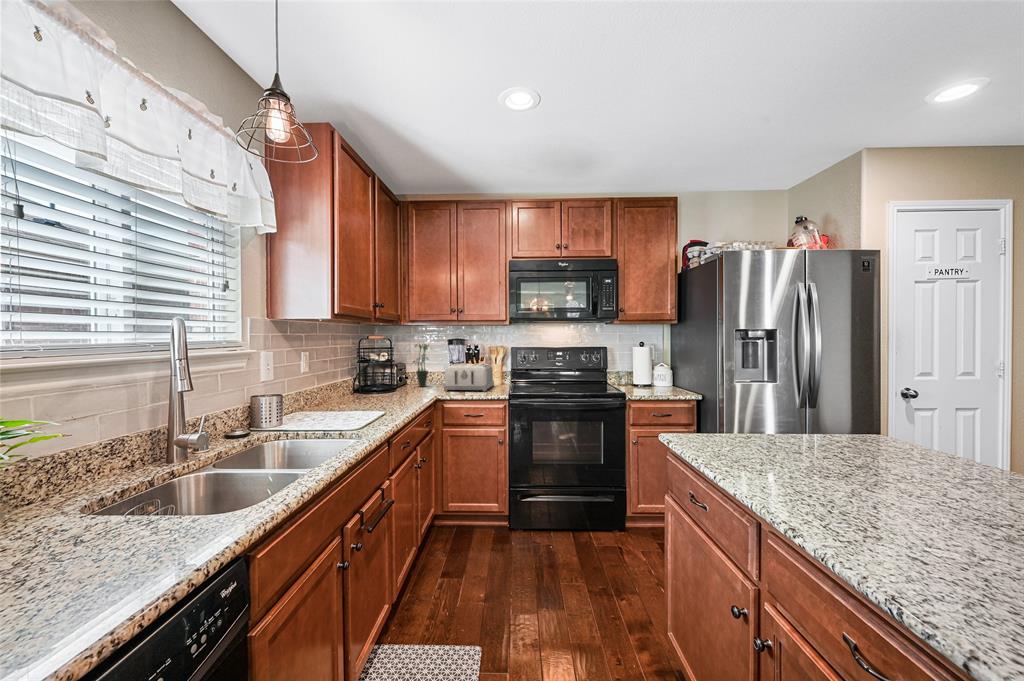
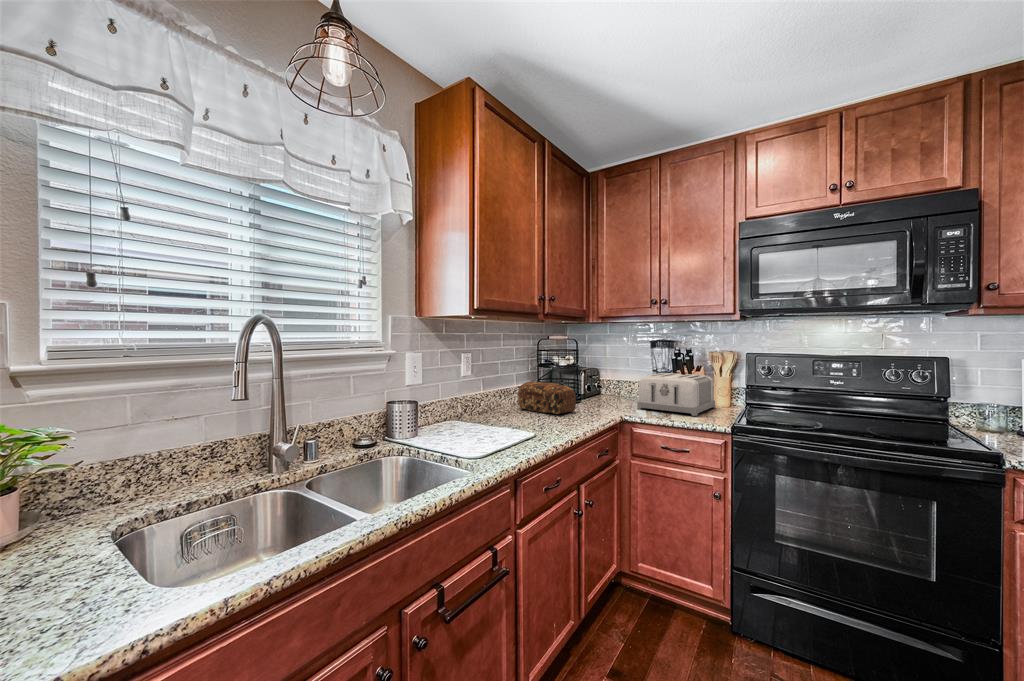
potted plant: present [412,344,429,387] -> none [603,343,629,399]
bread loaf: none [349,375,400,399] -> present [518,382,576,414]

